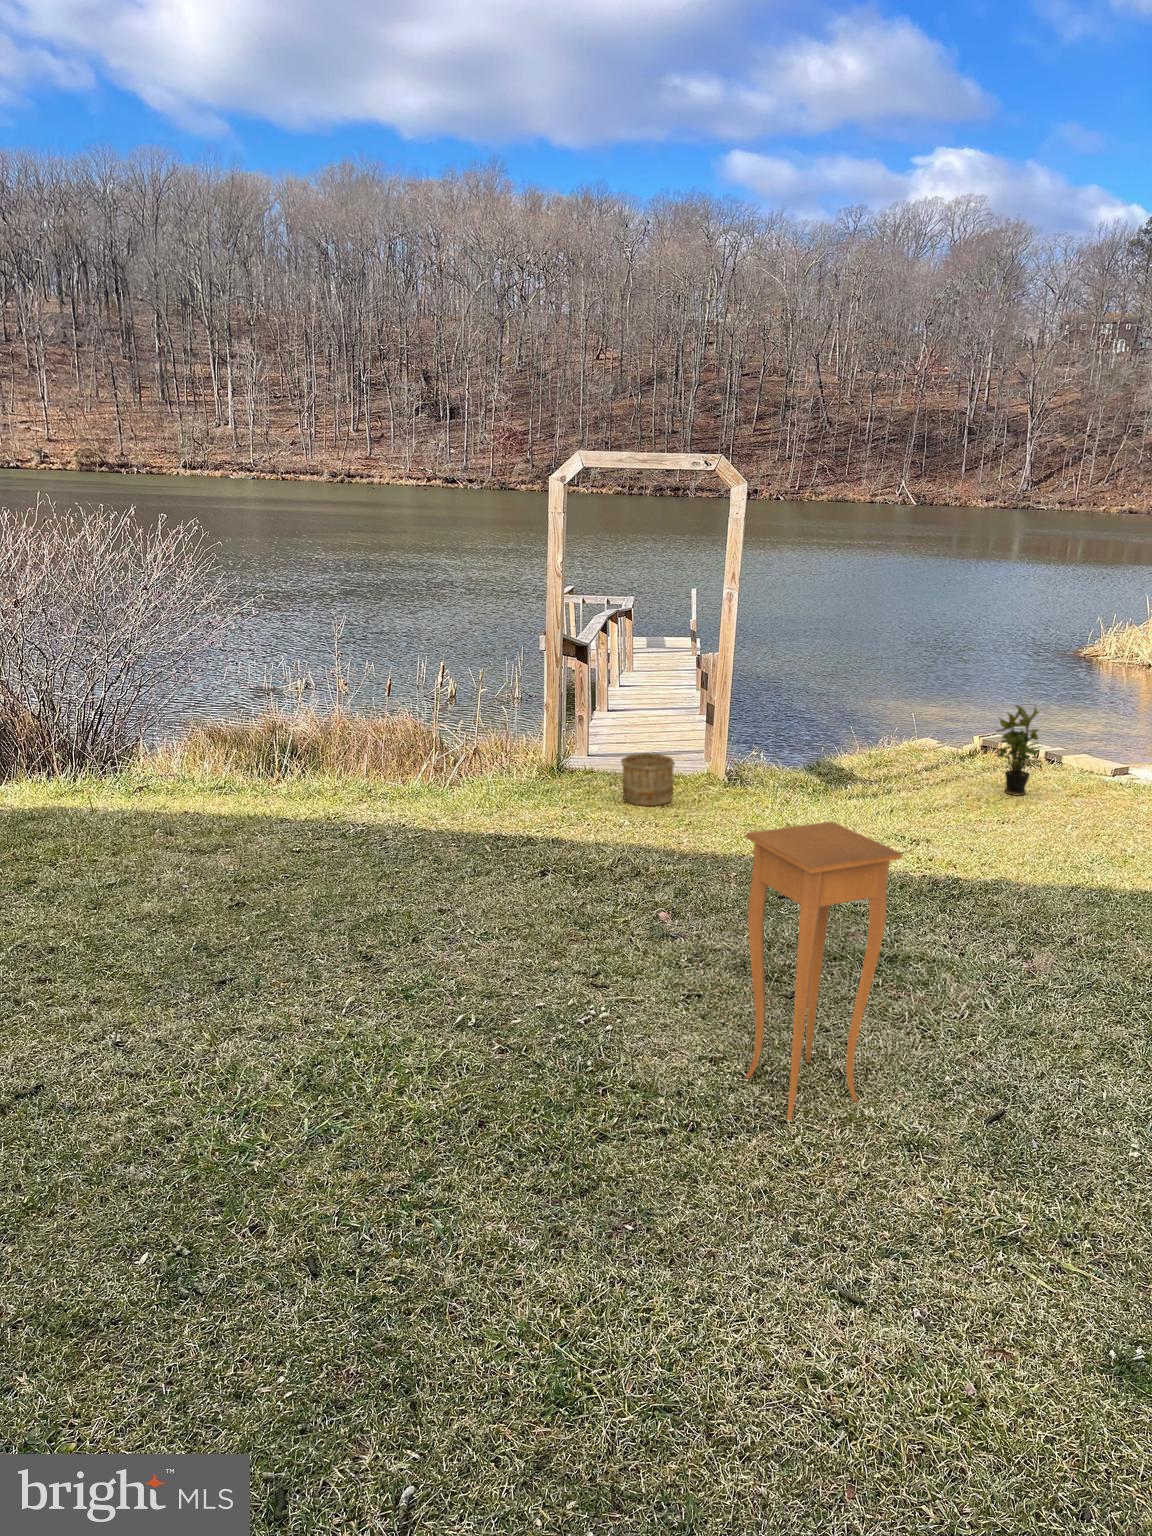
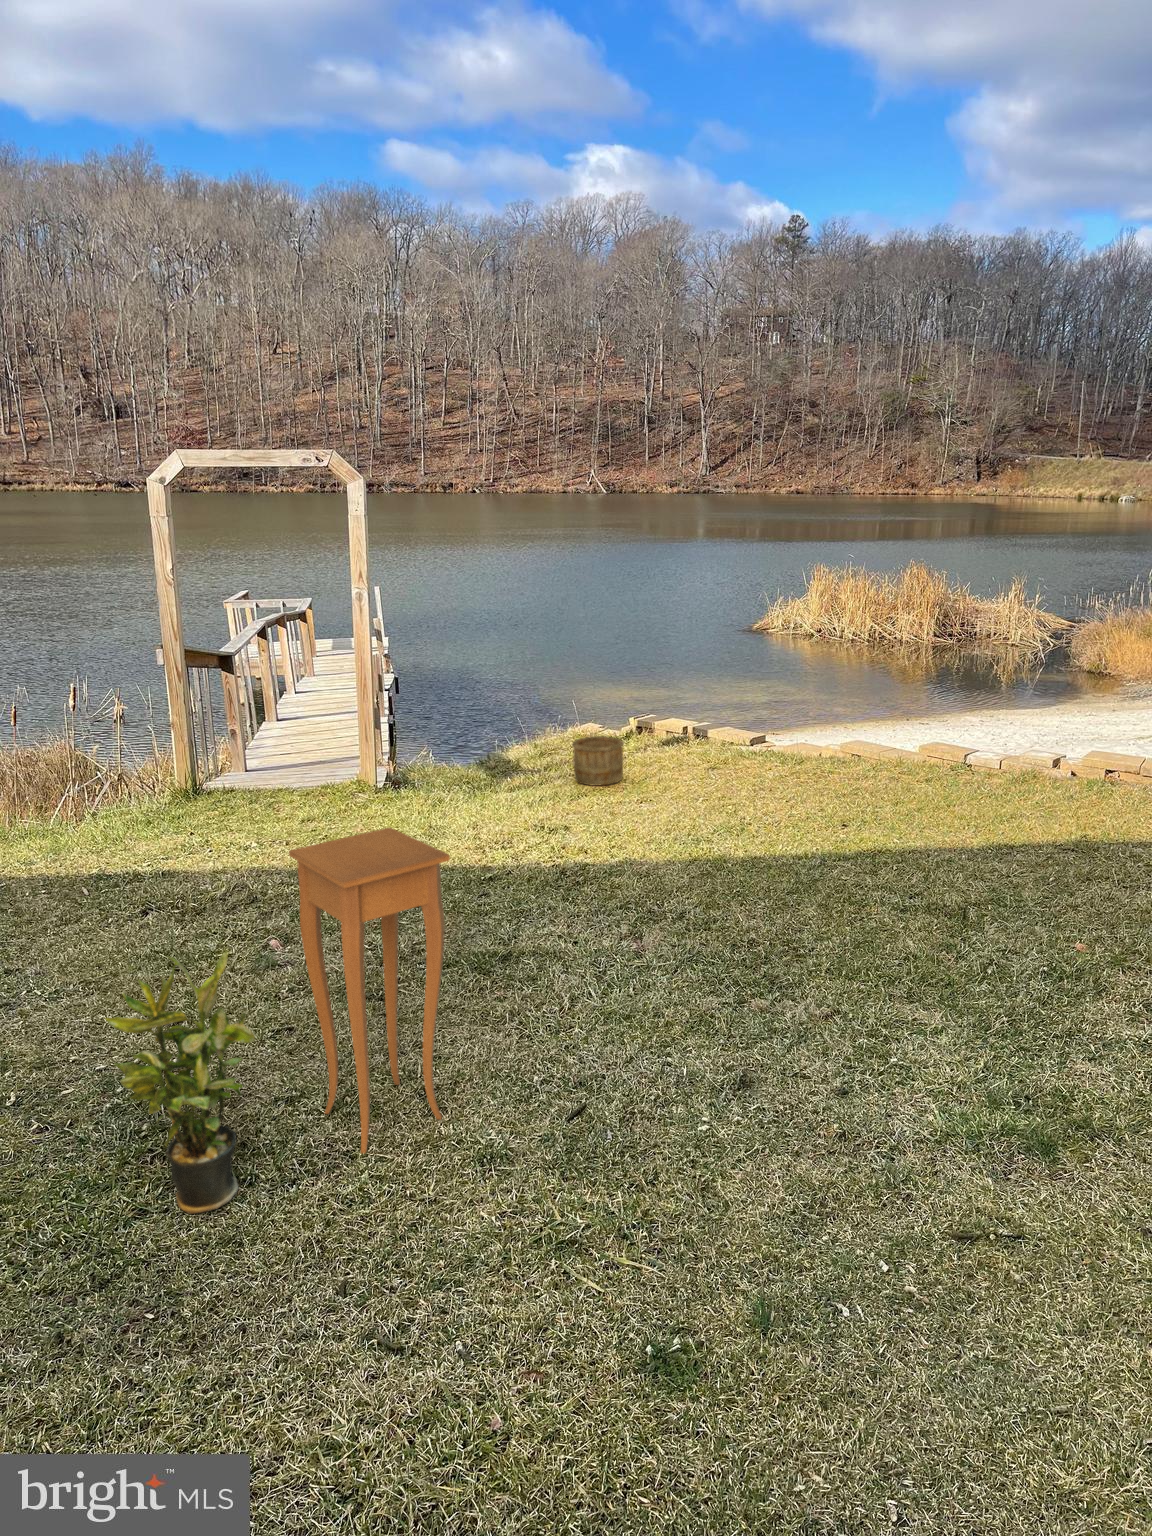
potted plant: present [997,705,1040,796] -> present [105,952,255,1214]
wooden bucket: present [621,754,675,806] -> present [572,736,624,785]

